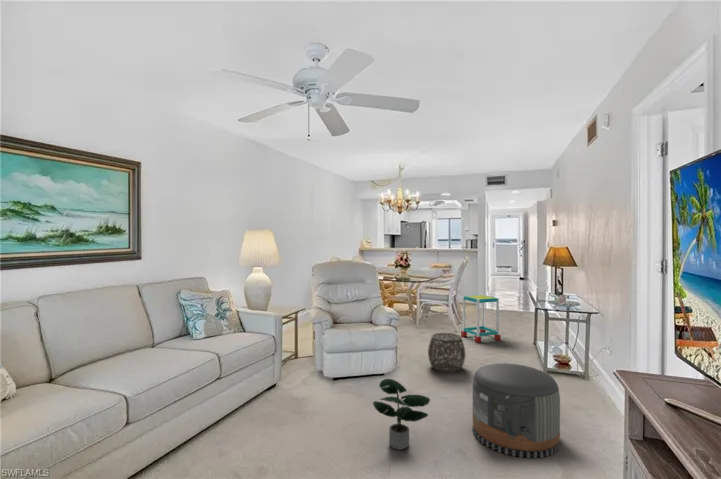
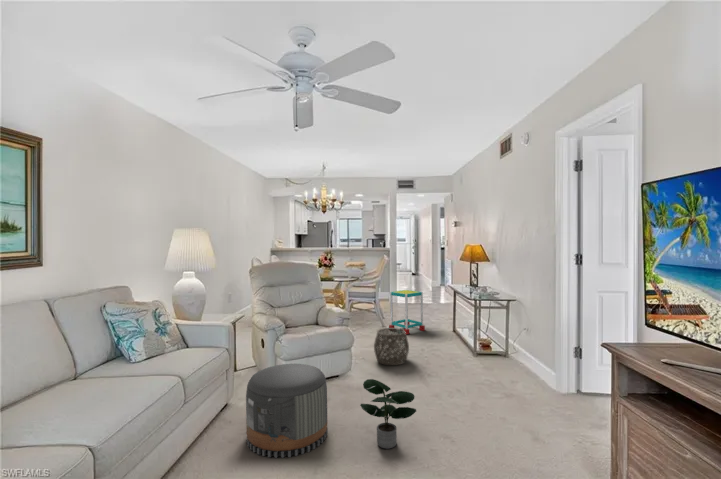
pouf: present [473,363,560,458] -> present [246,364,328,458]

